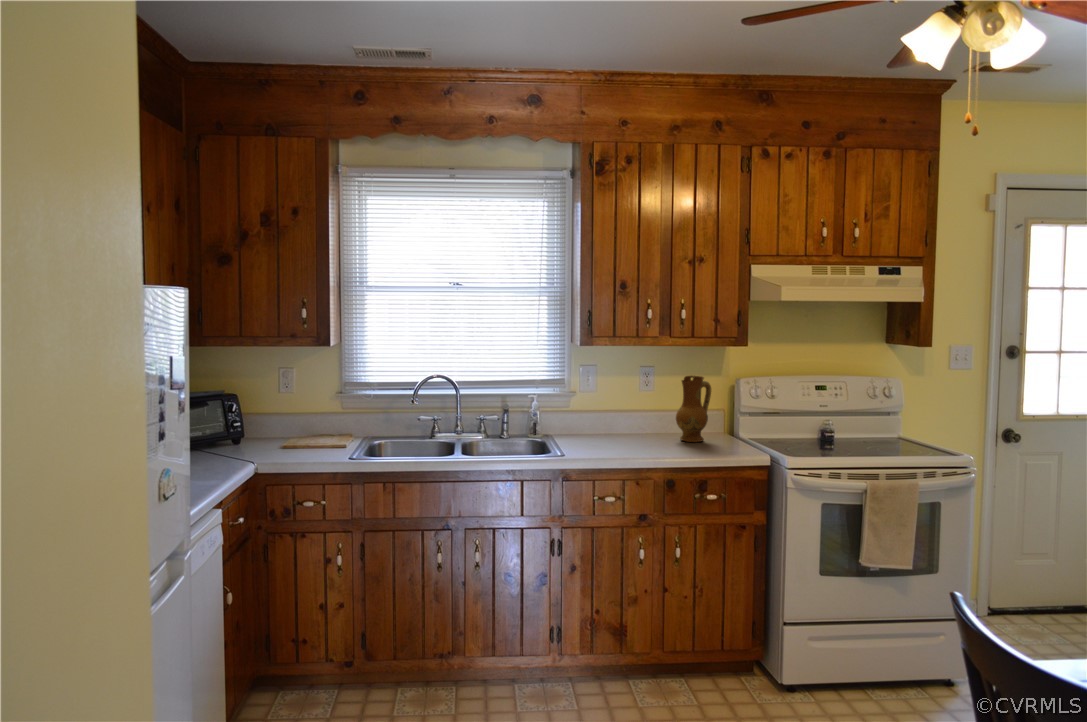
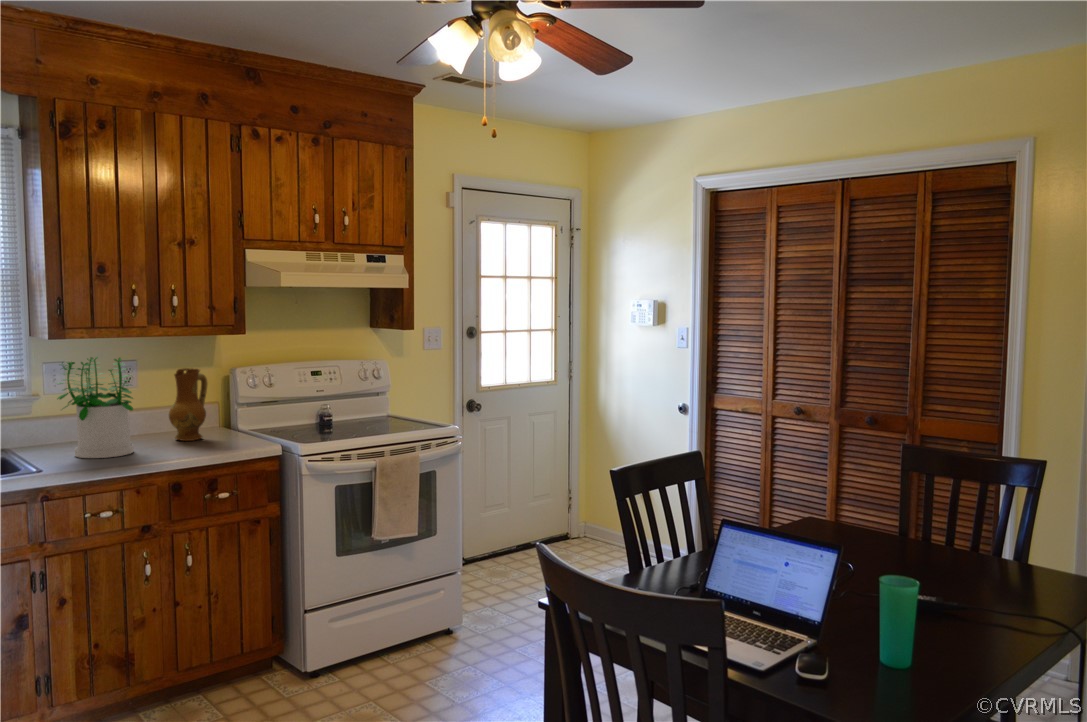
potted plant: none [583,362,645,450] -> present [57,357,134,458]

